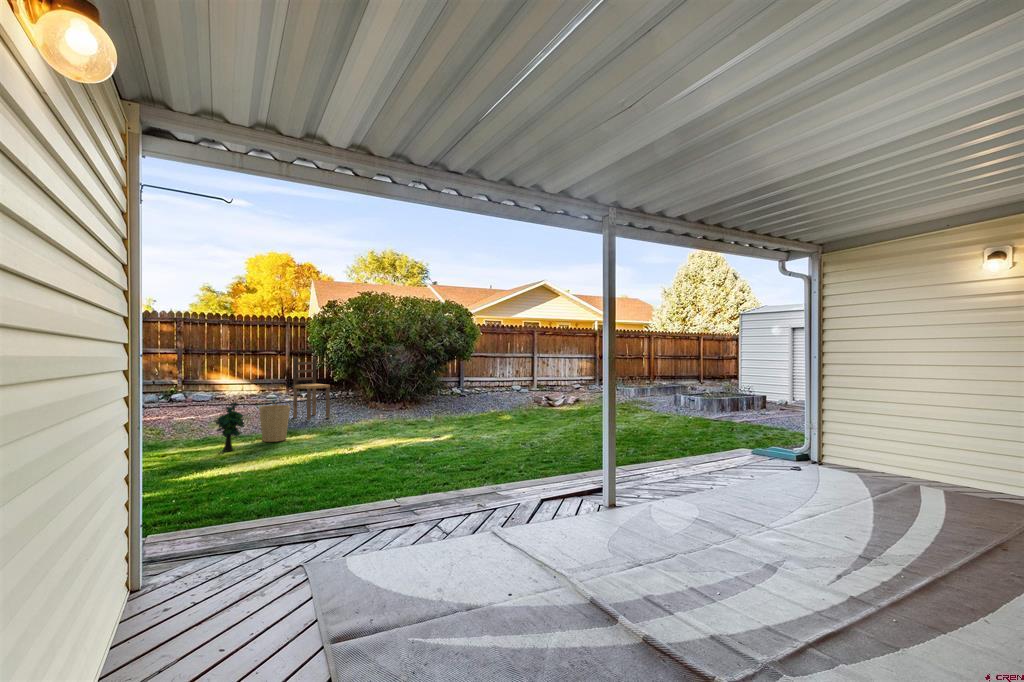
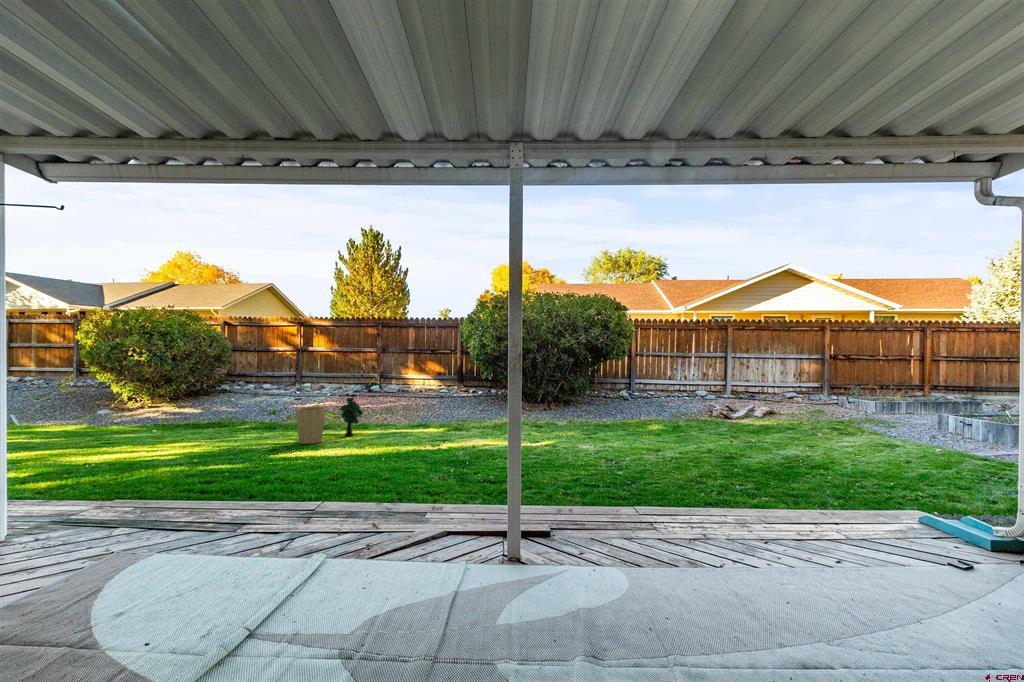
chair: present [293,357,330,420] -> none [439,355,467,414]
basket: present [259,404,290,442] -> present [295,403,326,444]

